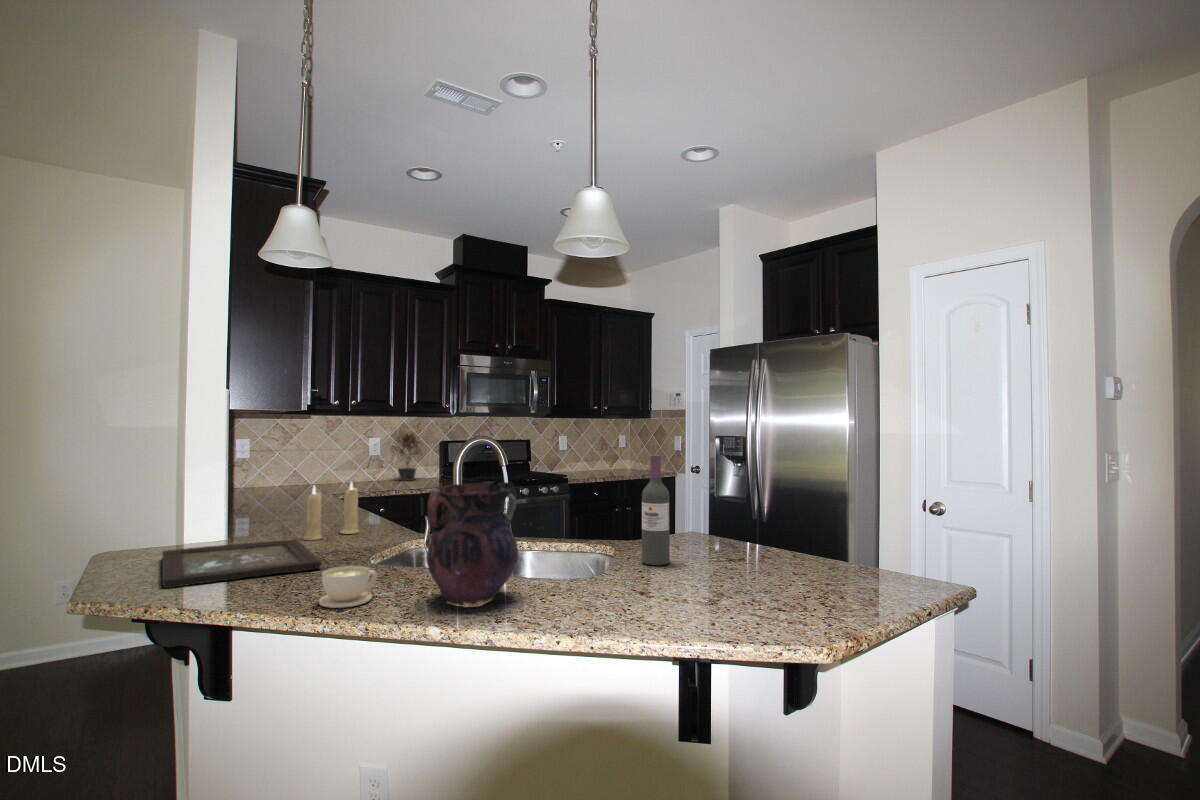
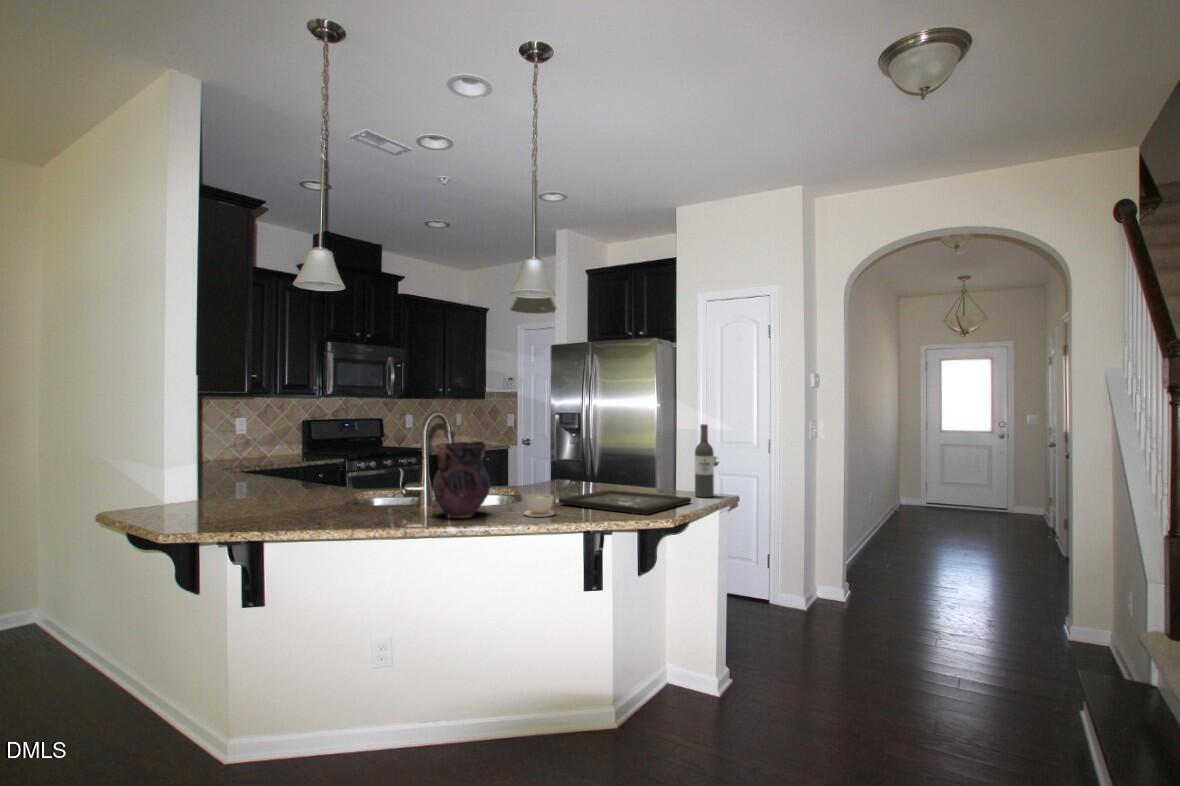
potted plant: present [390,433,422,481] -> none [248,412,286,459]
wine bottle: present [642,455,670,565] -> present [695,424,714,497]
candle: present [303,482,359,540] -> none [268,450,308,498]
tray: present [162,540,322,588] -> present [559,490,691,515]
coffee cup: present [319,566,377,608] -> present [524,494,554,517]

